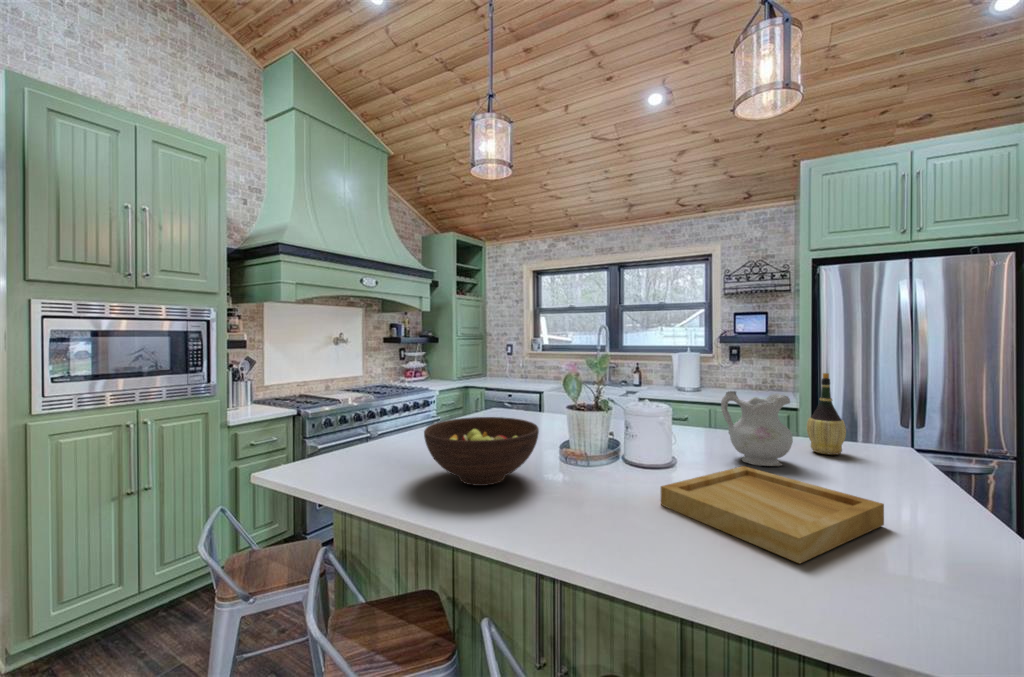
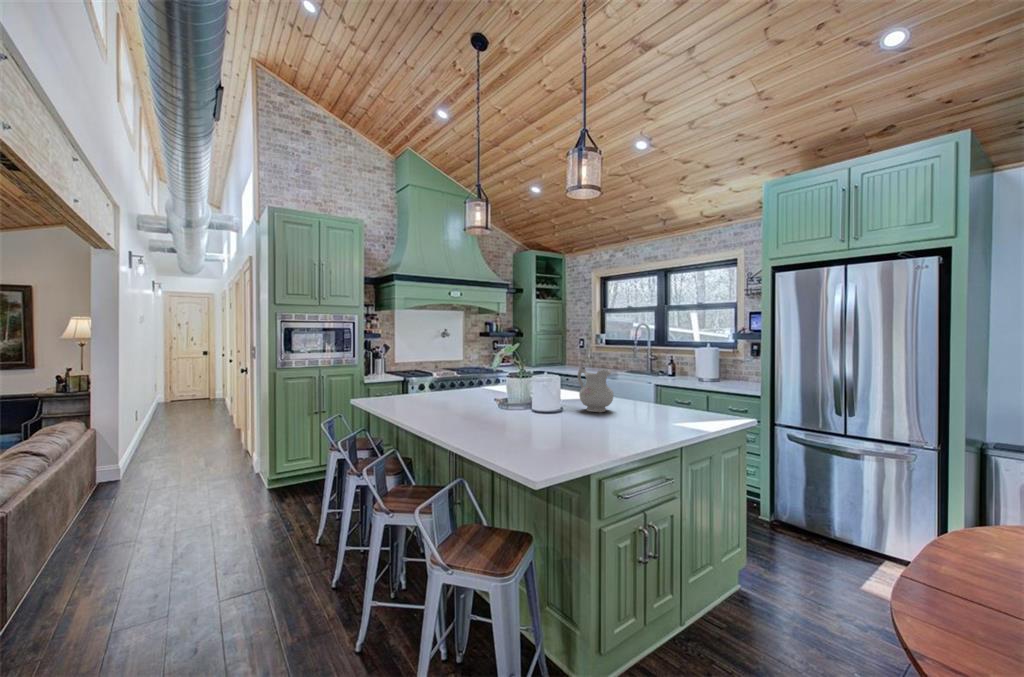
wine bottle: present [807,373,846,455] -> none [643,358,665,411]
fruit bowl: present [424,417,539,486] -> none [404,376,462,407]
tray: present [661,466,884,563] -> none [493,406,574,432]

